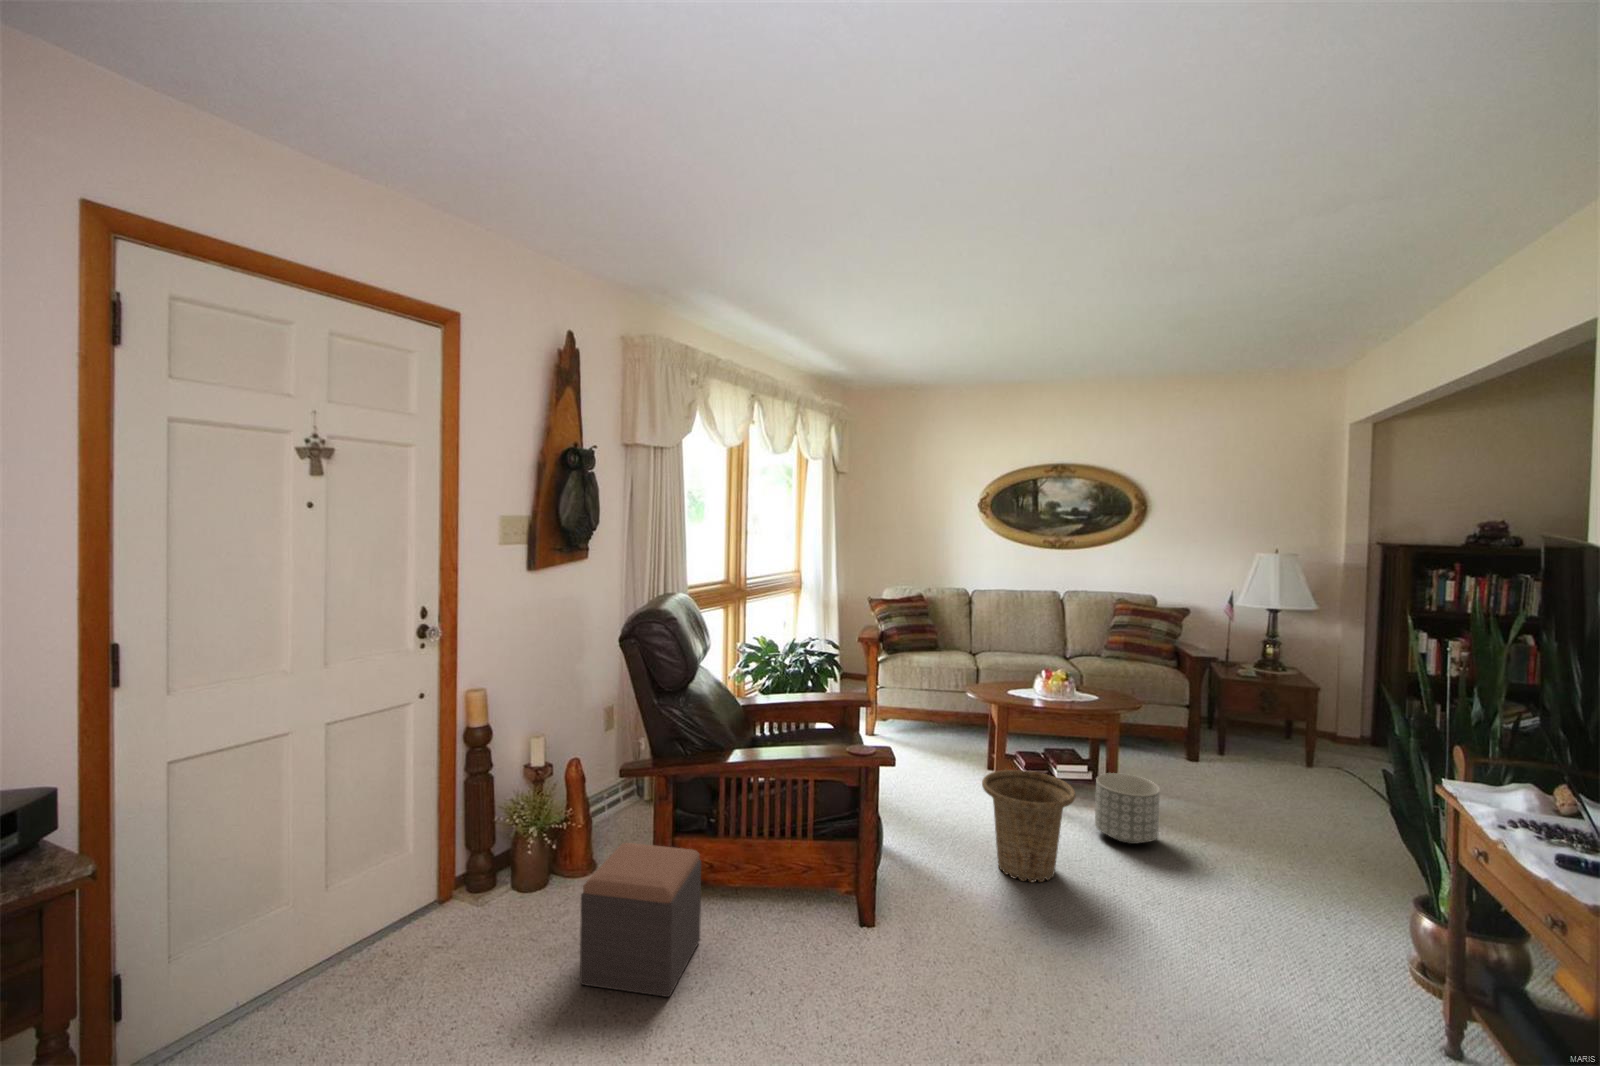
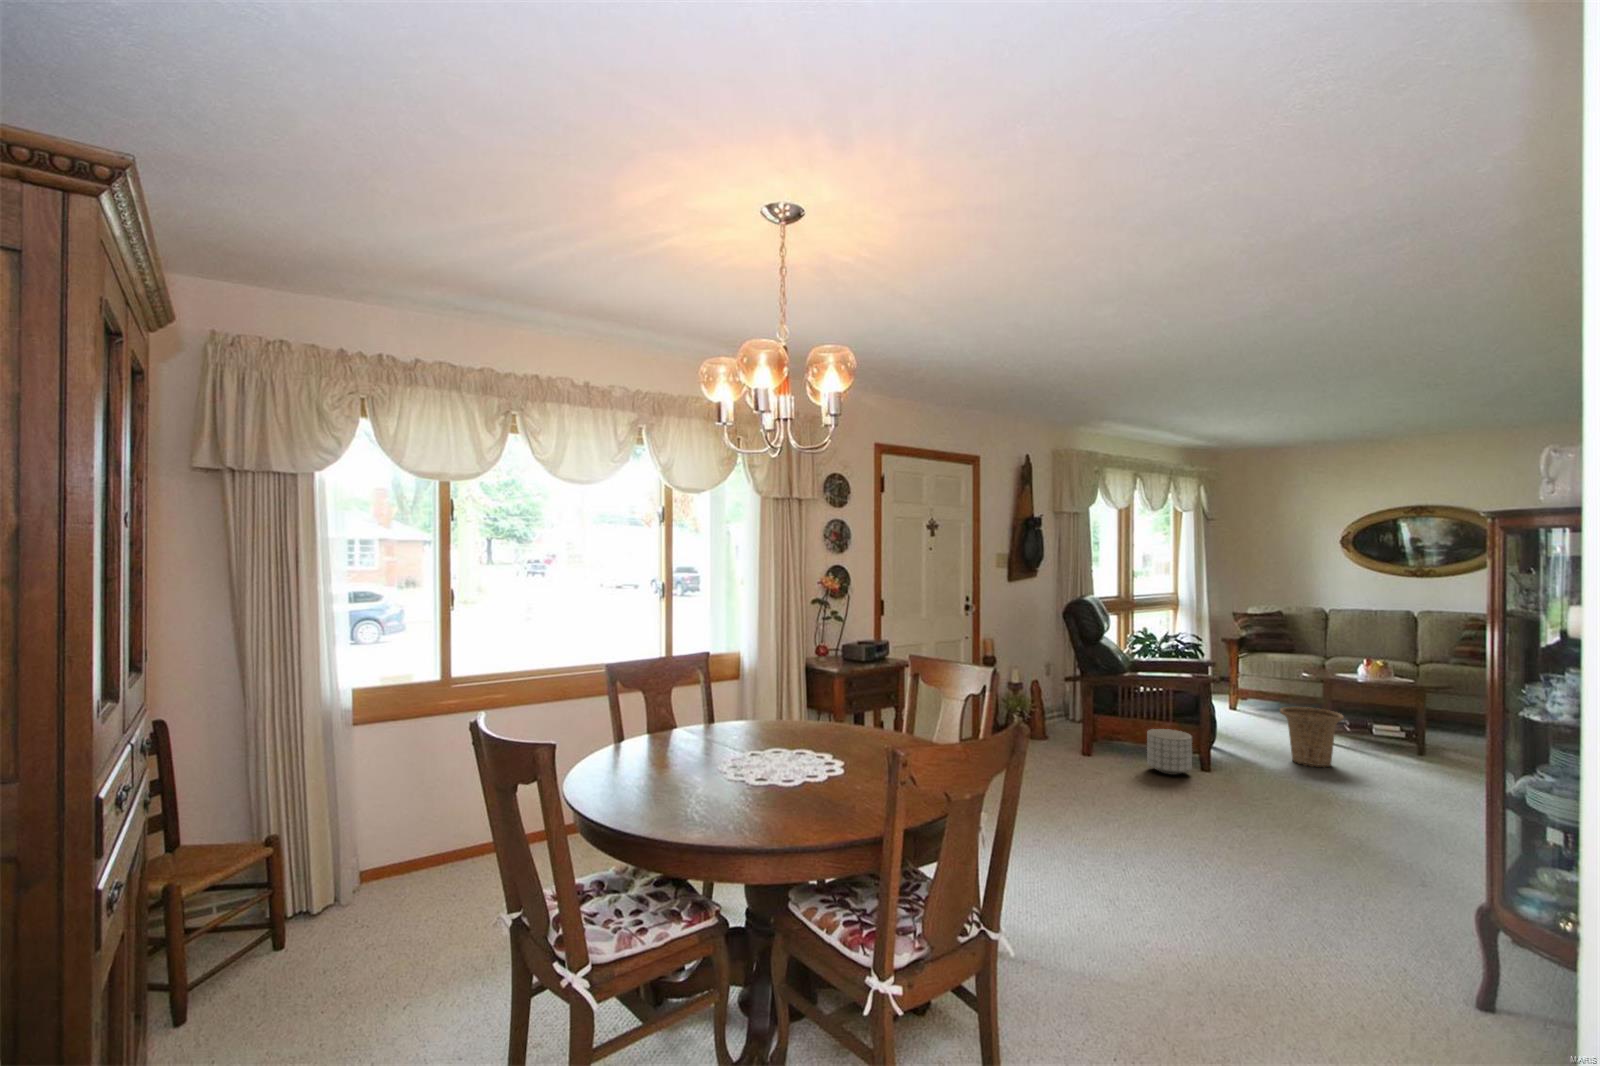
planter: present [1095,773,1160,844] -> present [1147,729,1192,775]
footstool: present [580,843,701,997] -> none [1049,705,1104,763]

